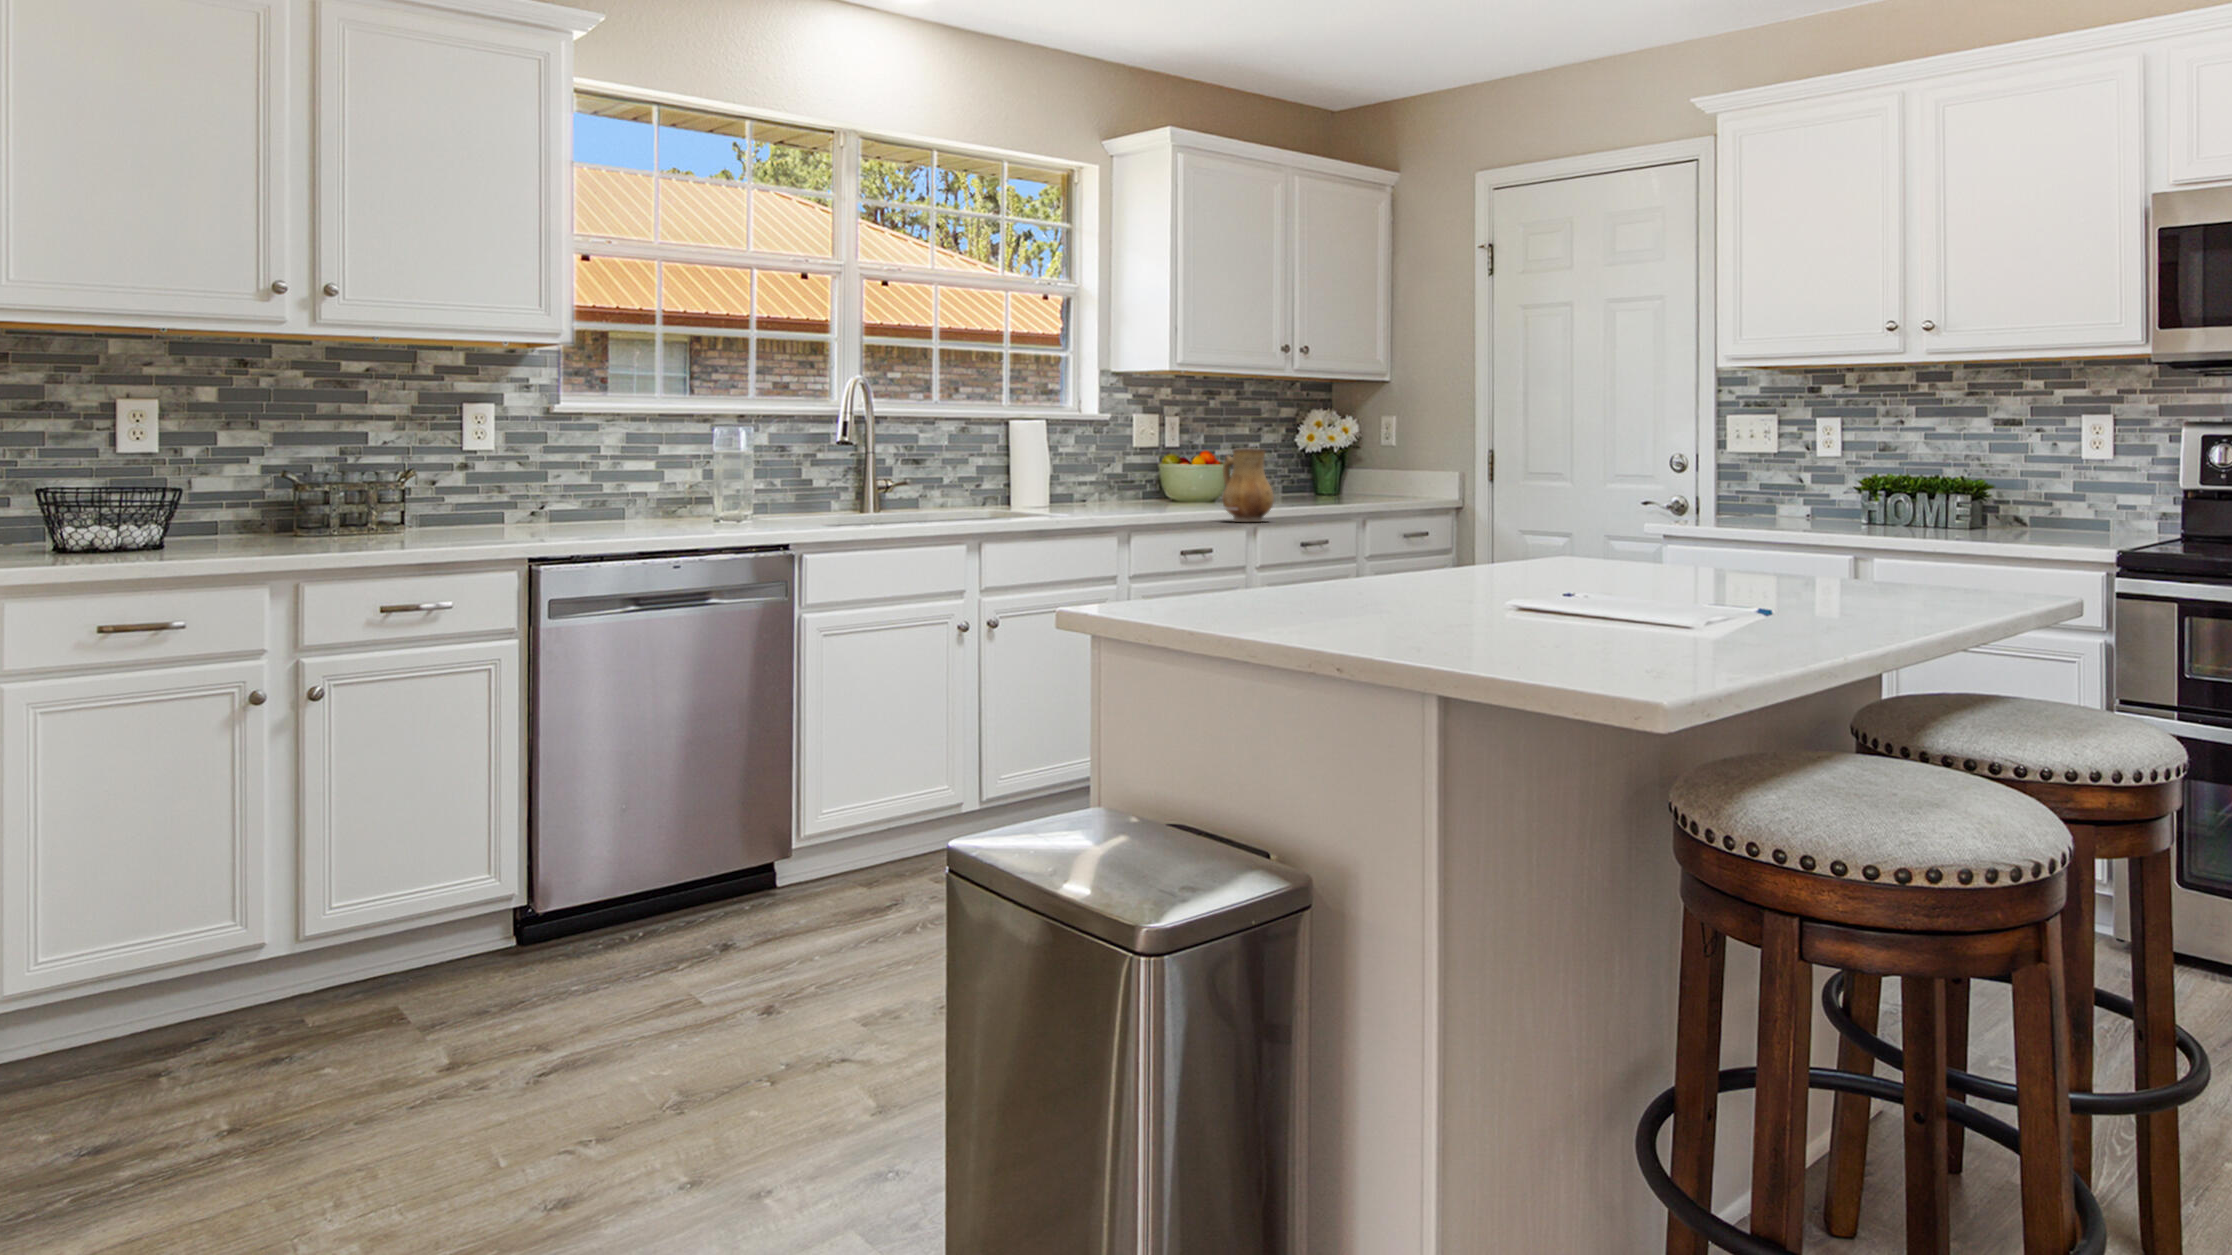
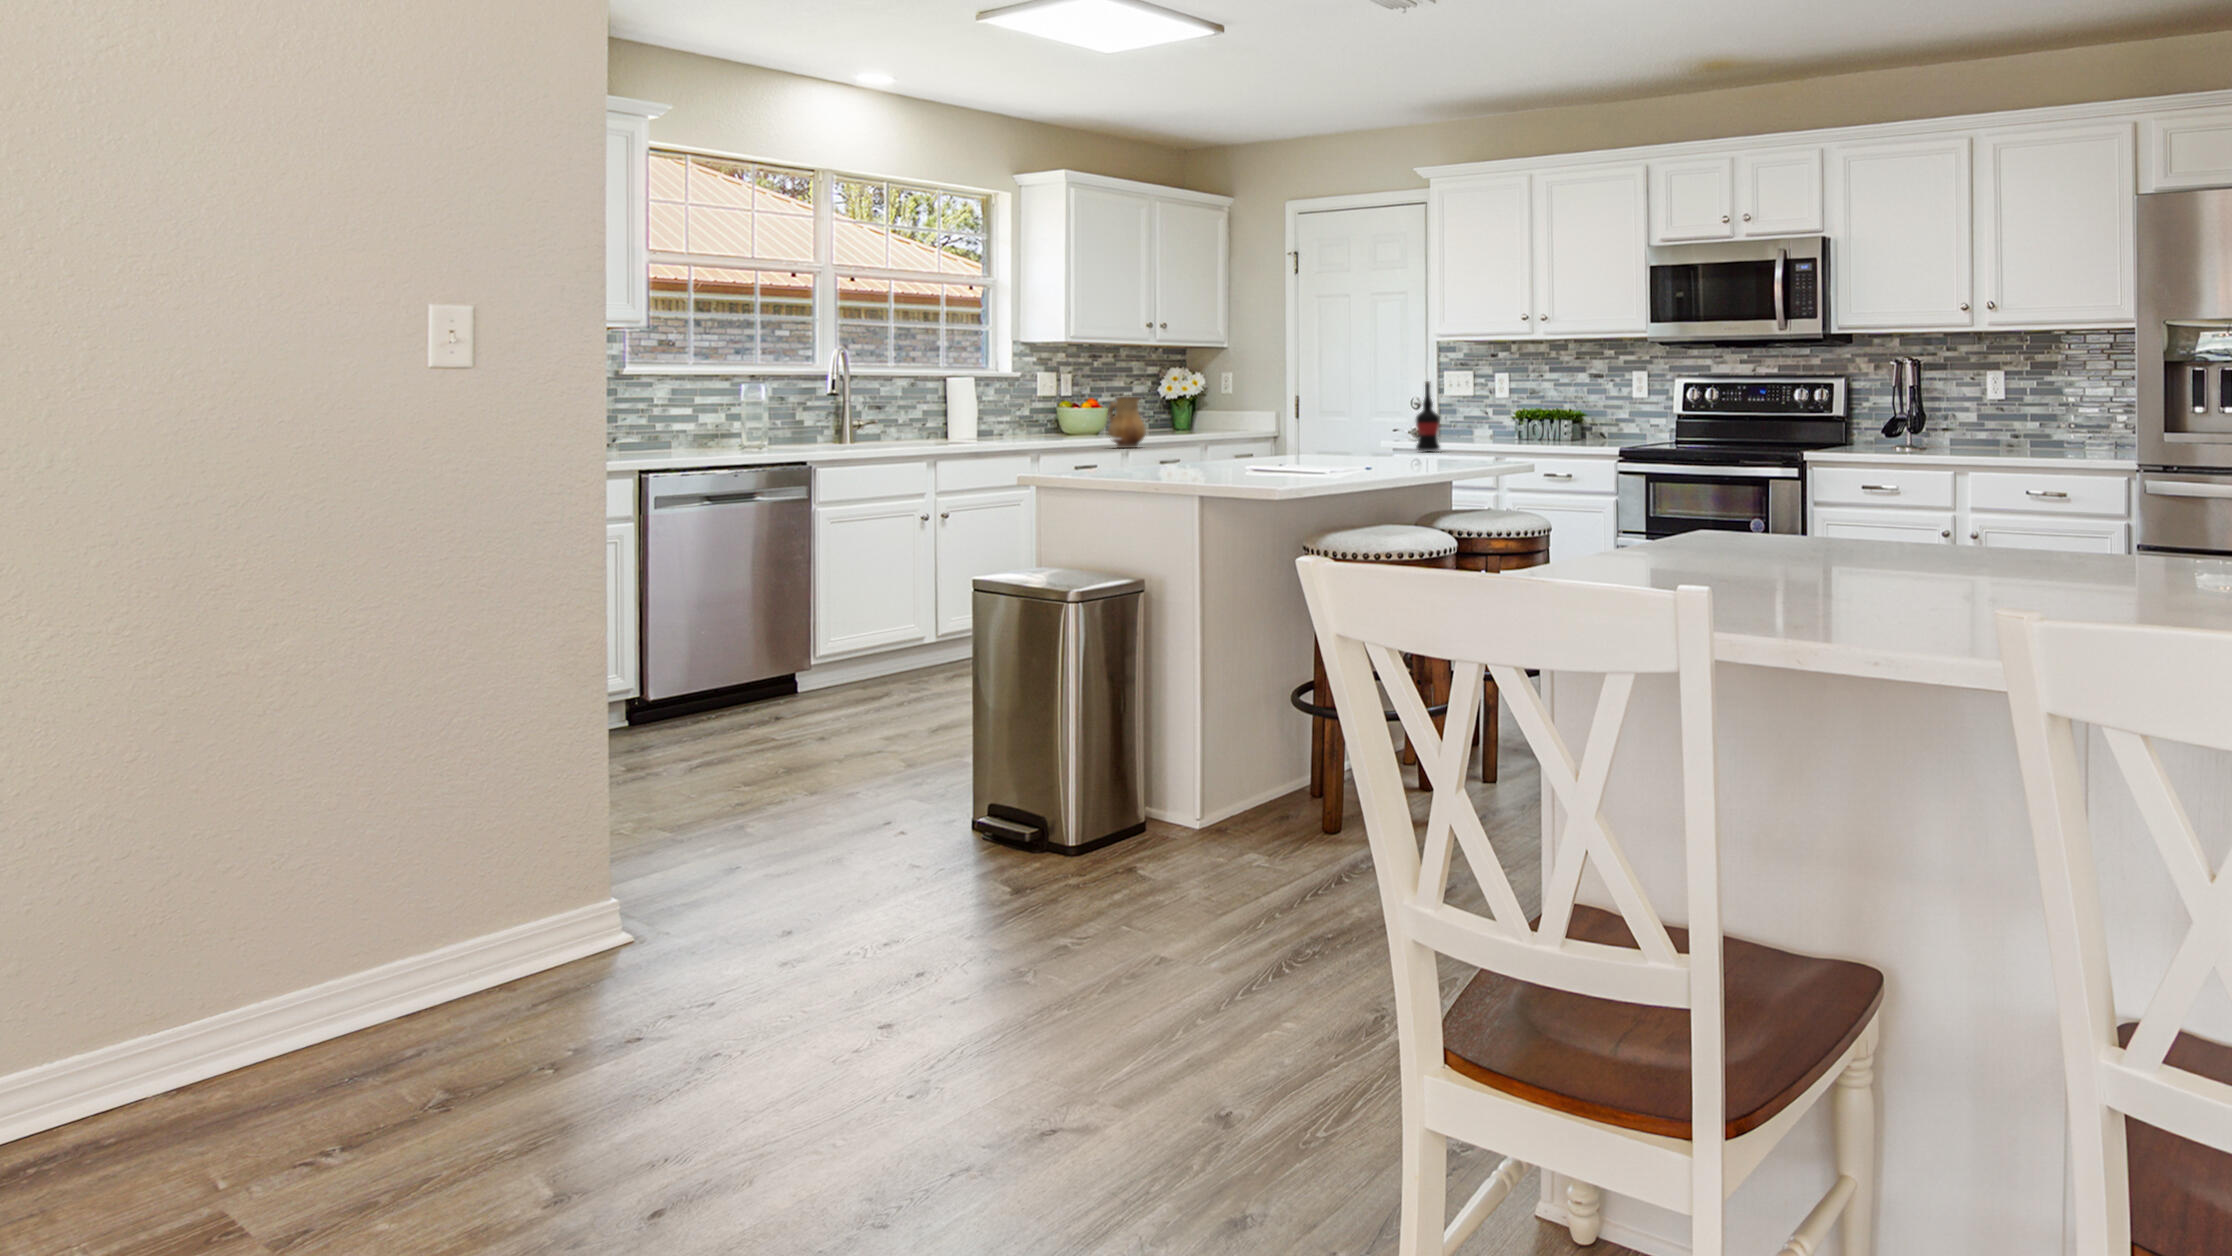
wine bottle: none [1702,429,1746,545] -> present [1416,381,1440,451]

